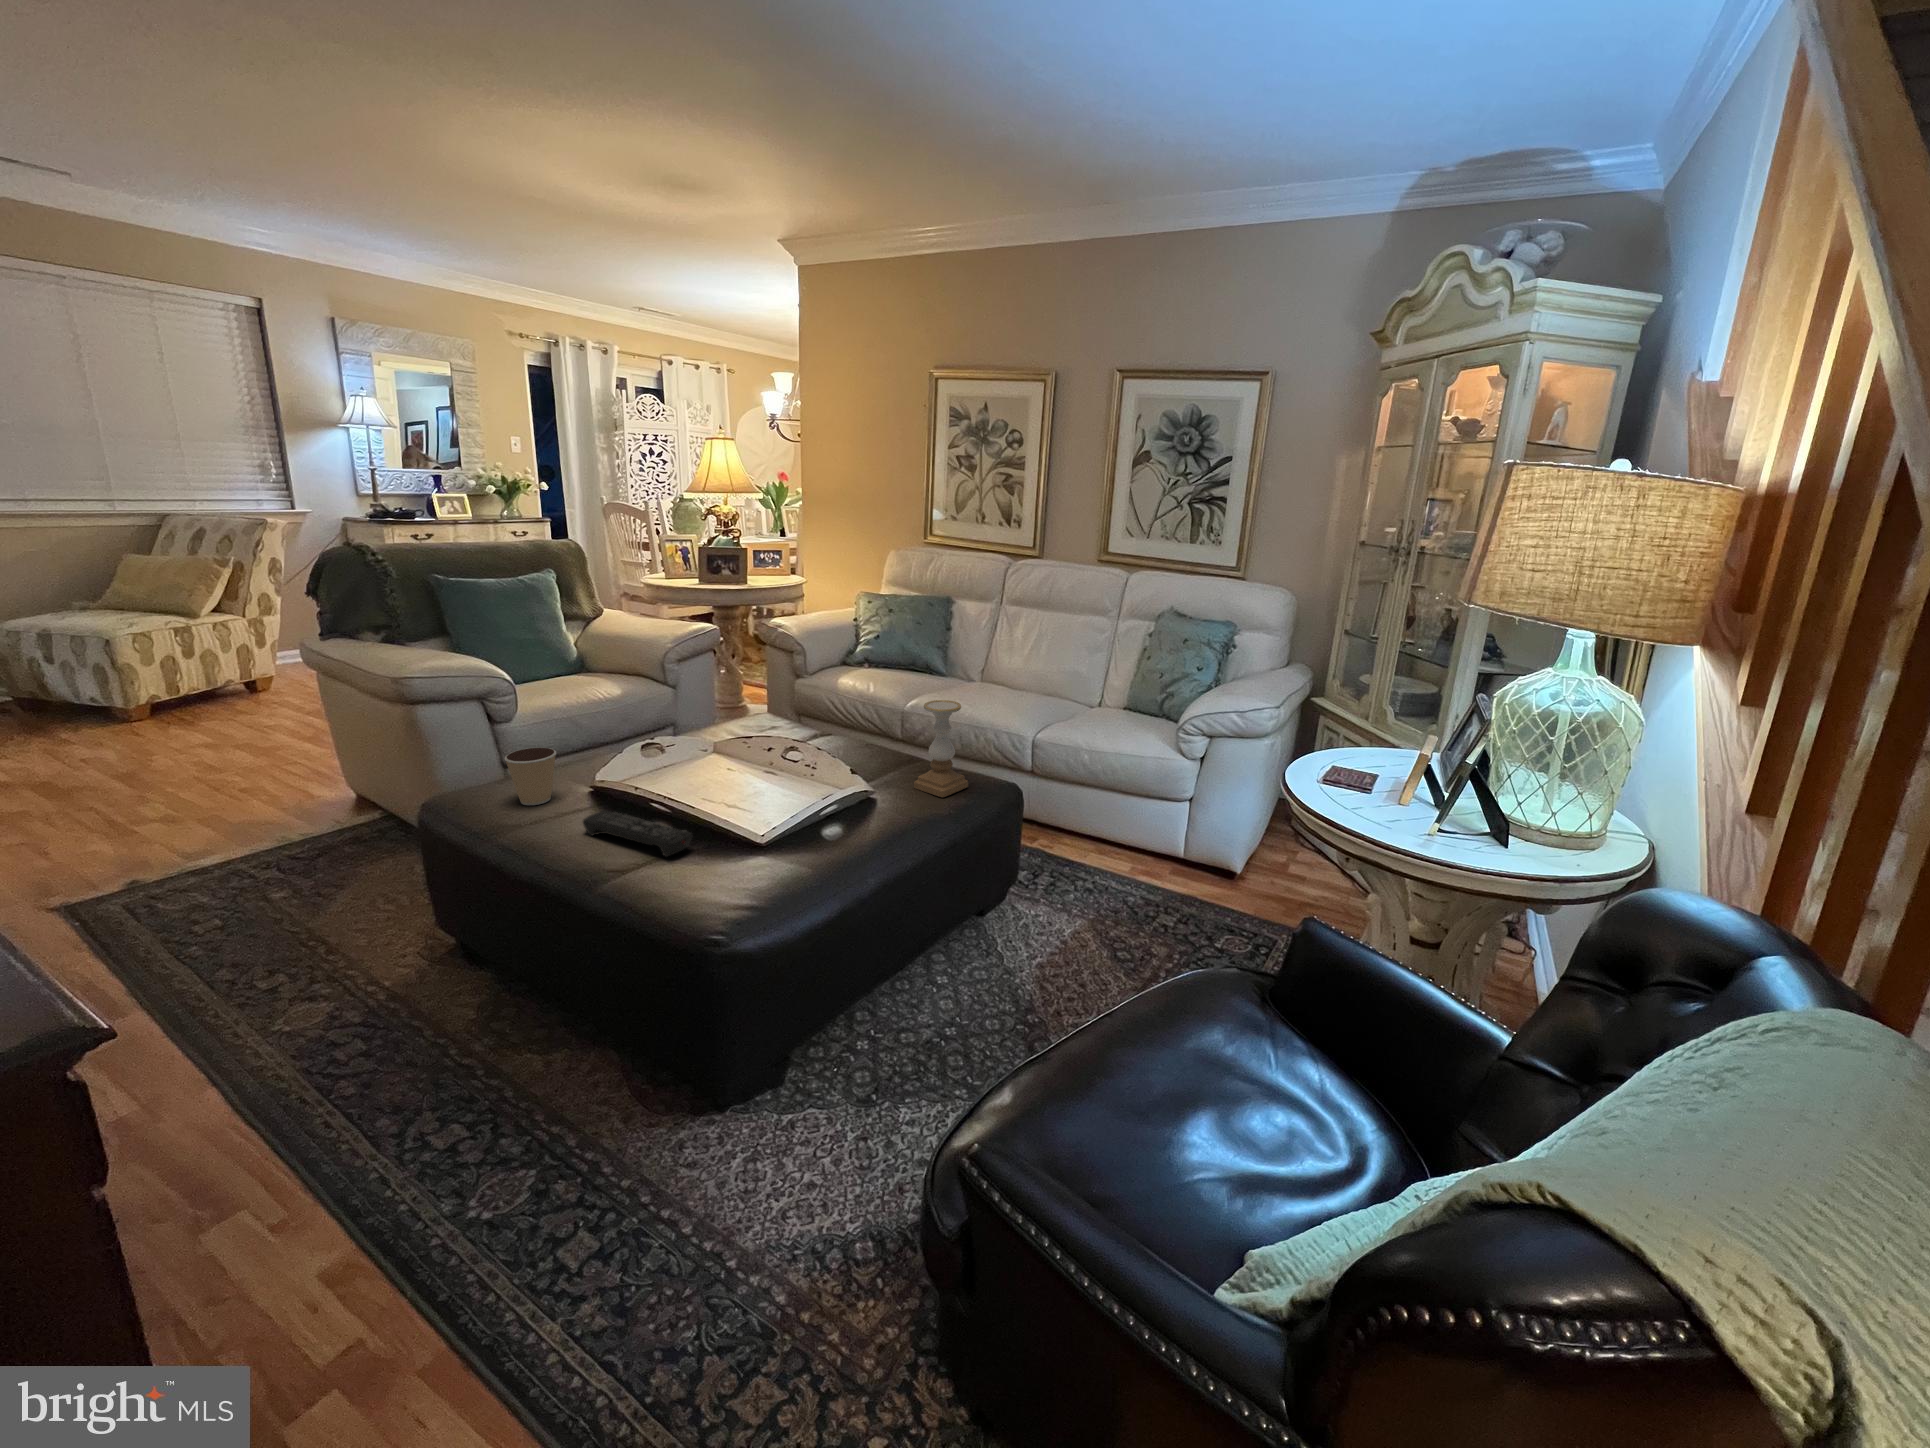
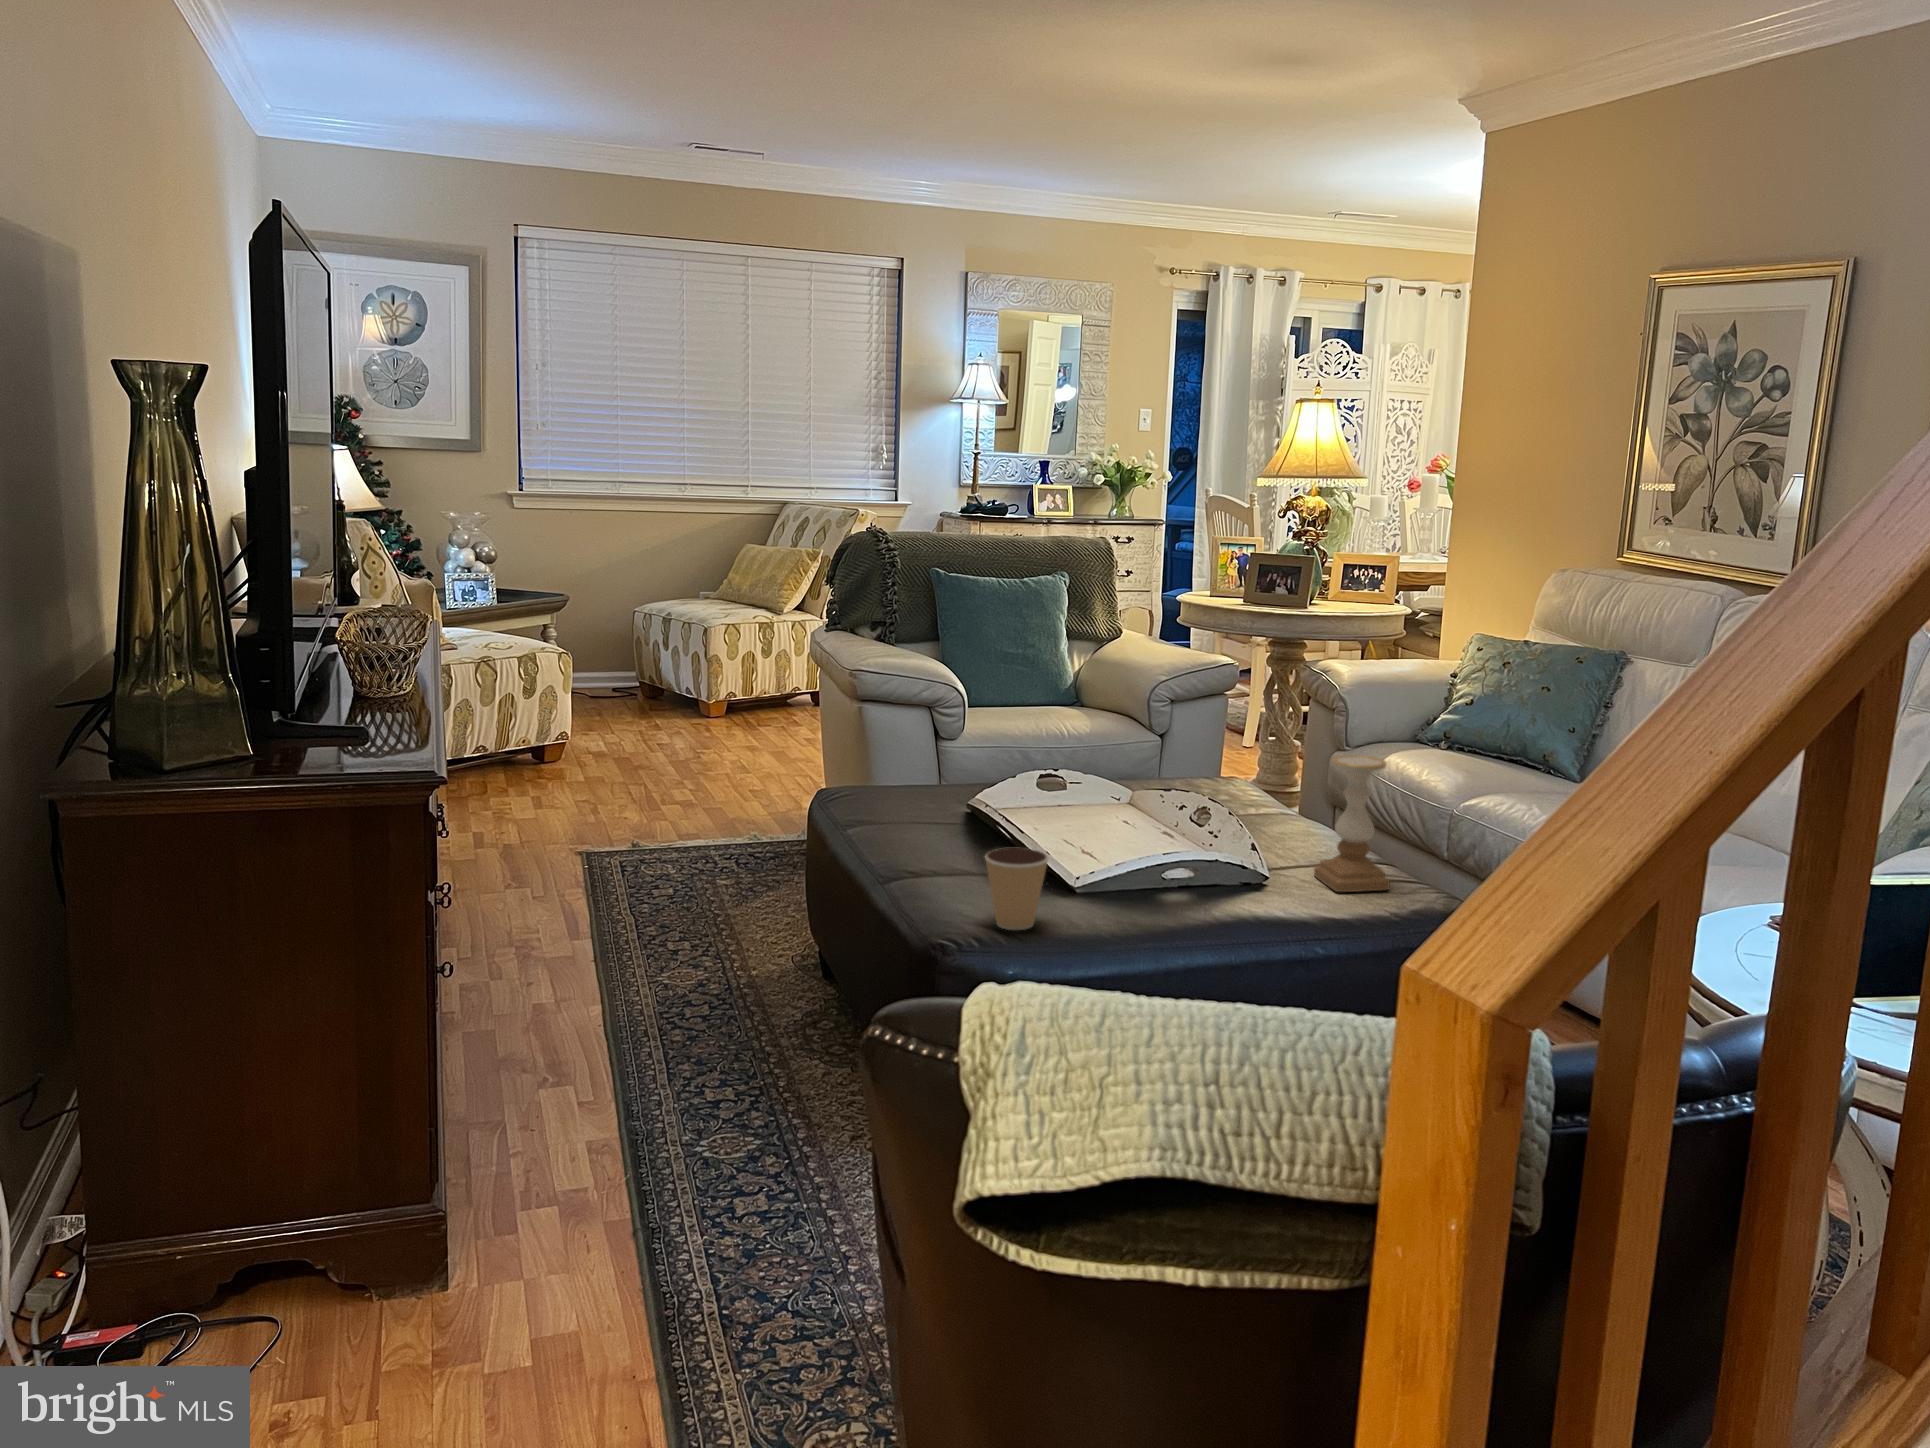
coffee cup: present [505,747,556,805] -> present [985,848,1048,930]
remote control: present [583,811,693,857] -> none [911,816,994,869]

